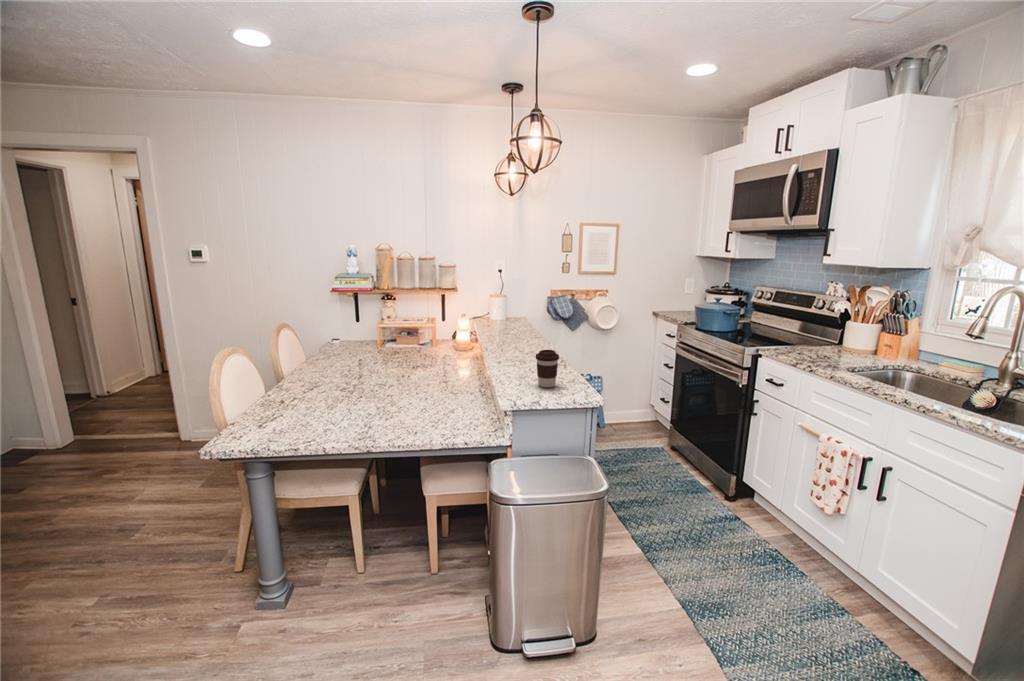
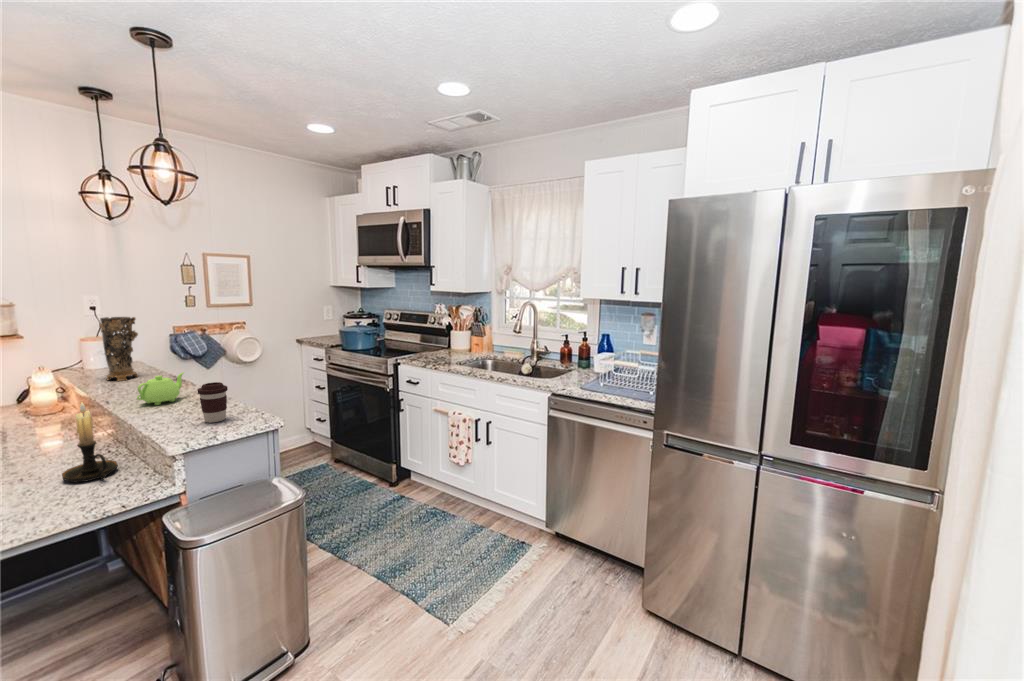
decorative vase: none [497,281,519,334] -> present [100,317,138,381]
teapot: none [503,335,539,361] -> present [137,372,184,405]
candle holder: none [447,350,479,415] -> present [62,402,118,483]

